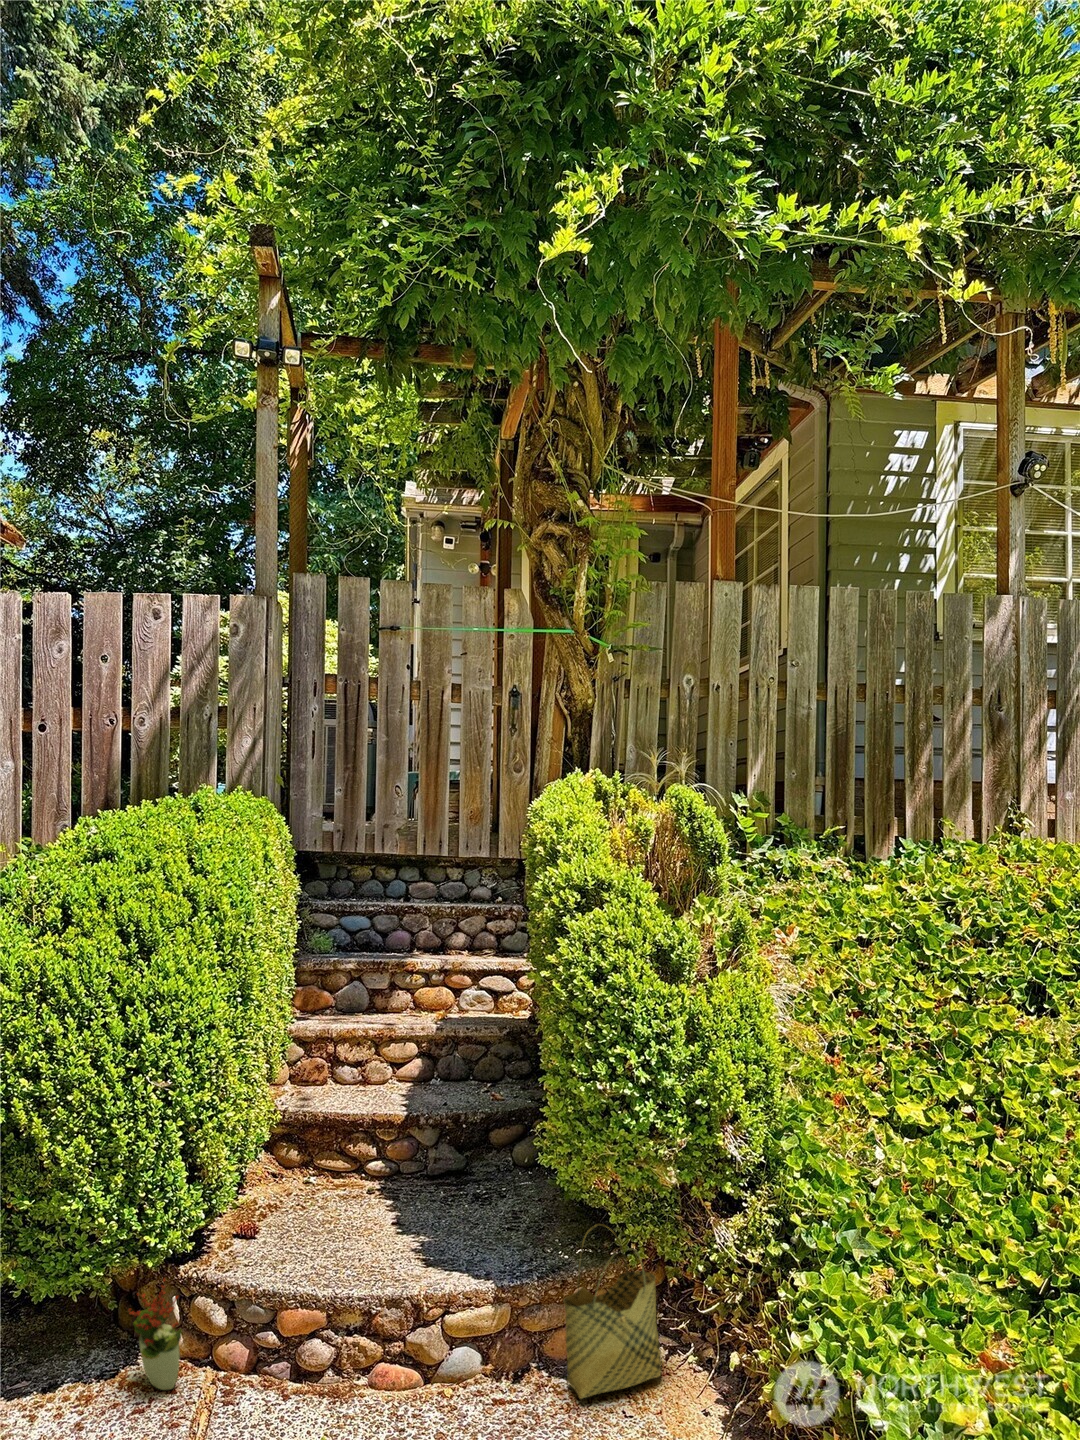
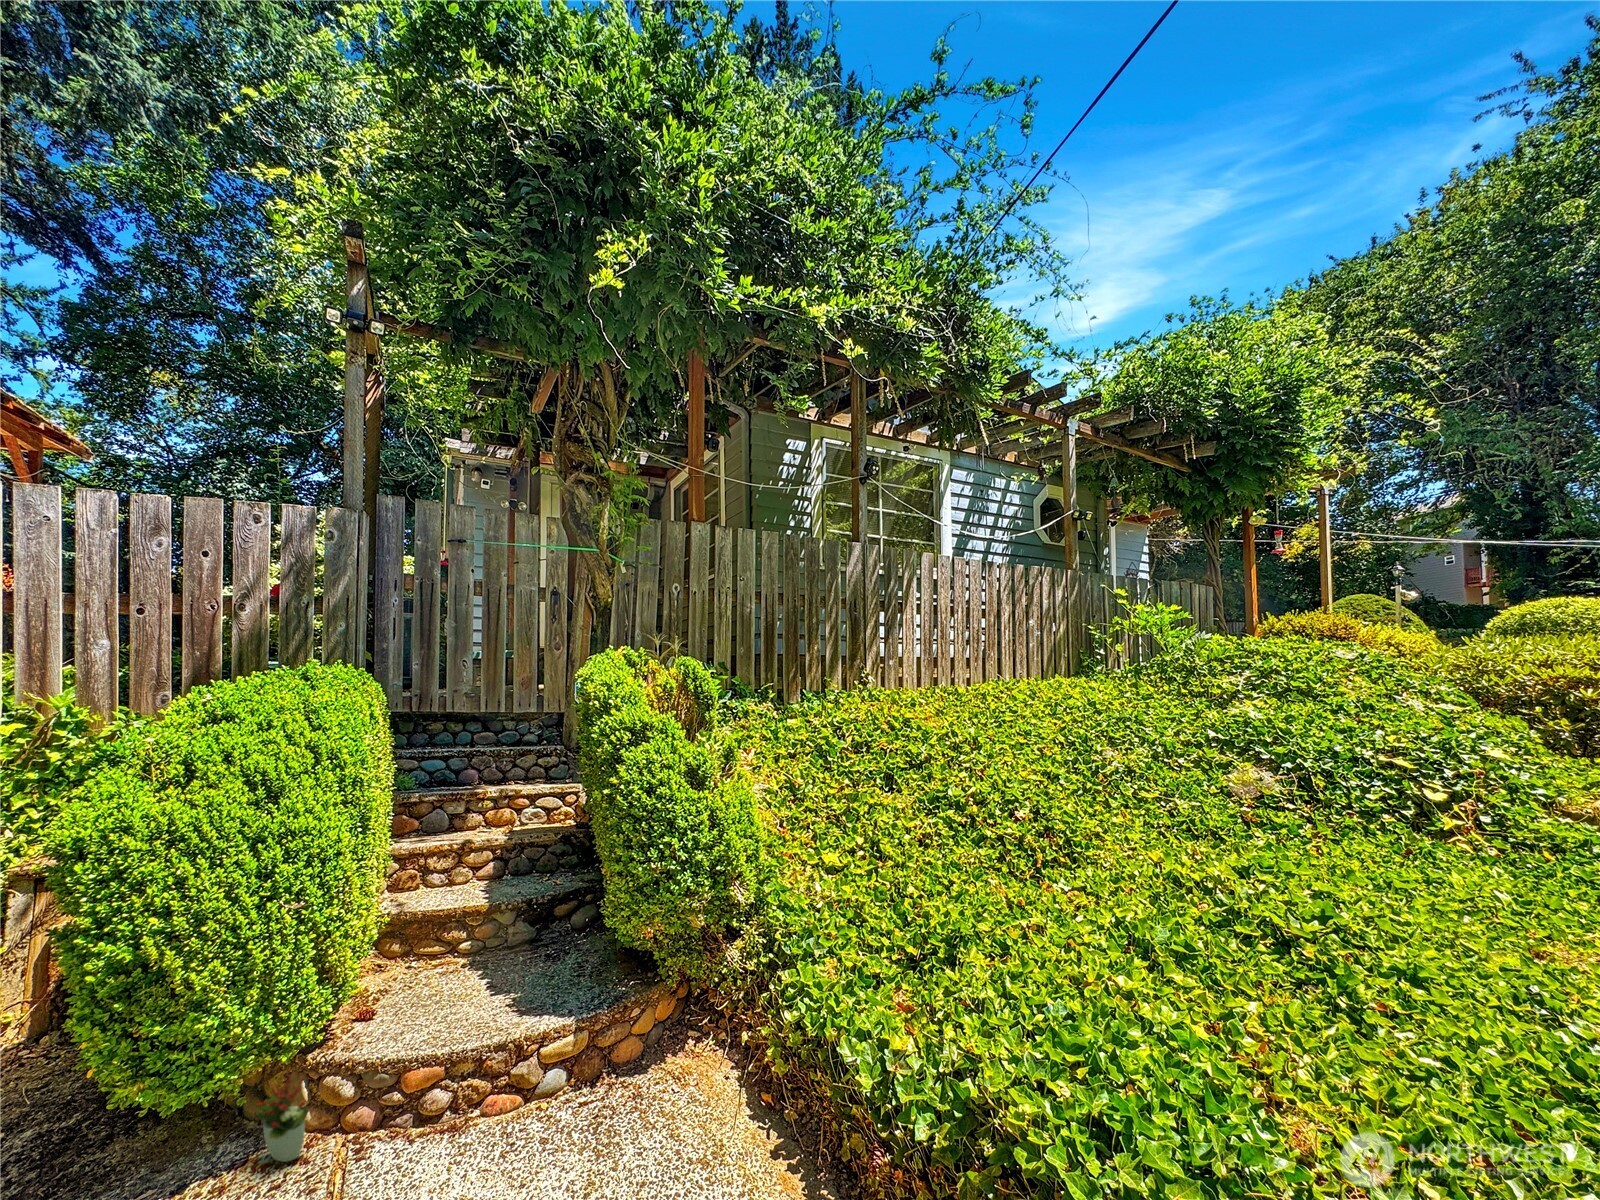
woven basket: present [563,1224,661,1399] -> none [628,959,692,1082]

